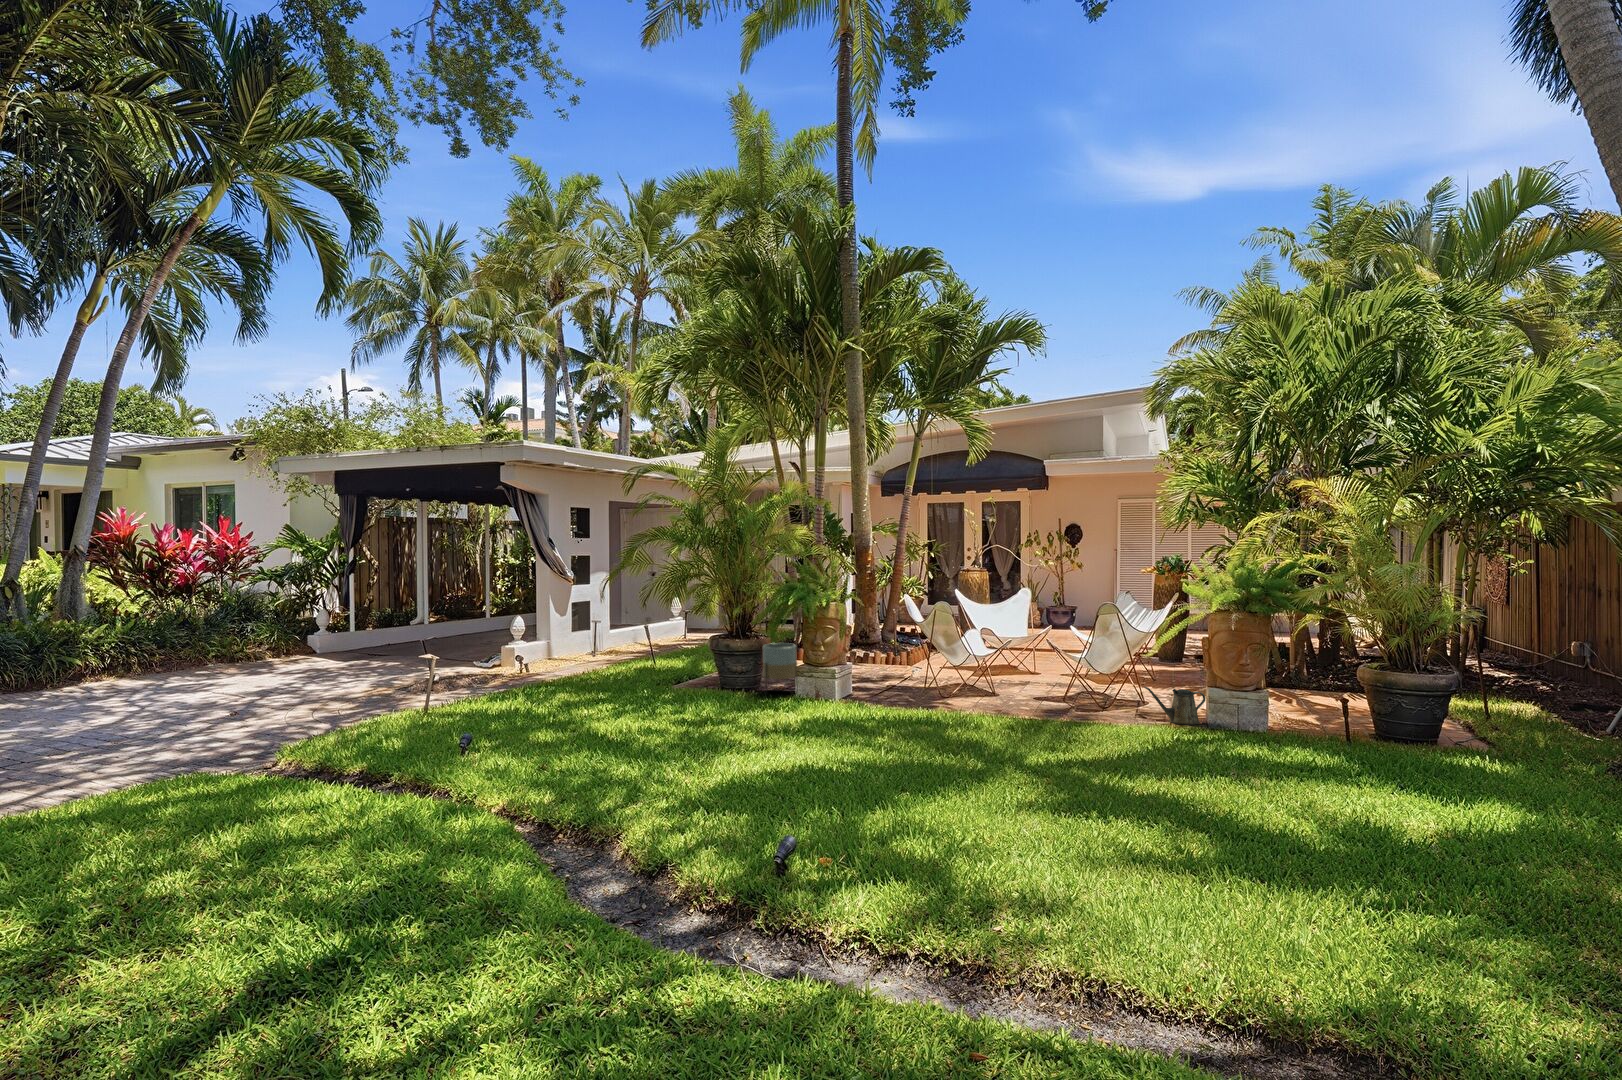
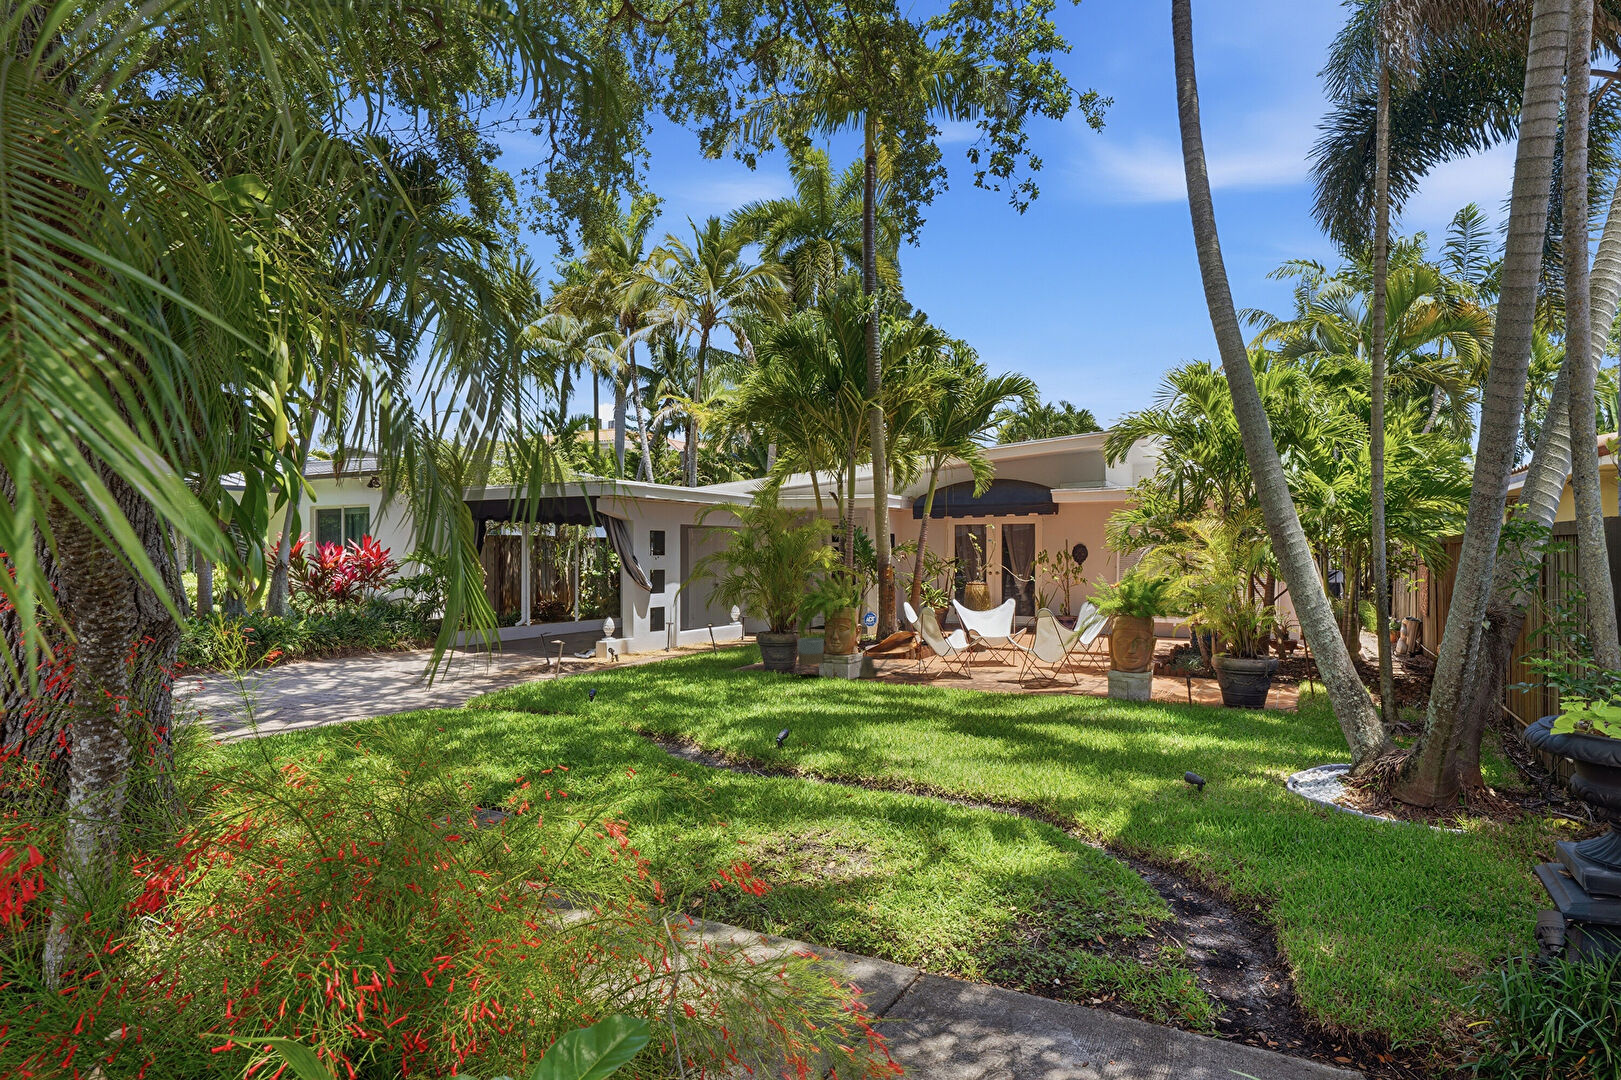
watering can: present [1144,687,1206,725] -> present [858,656,888,678]

